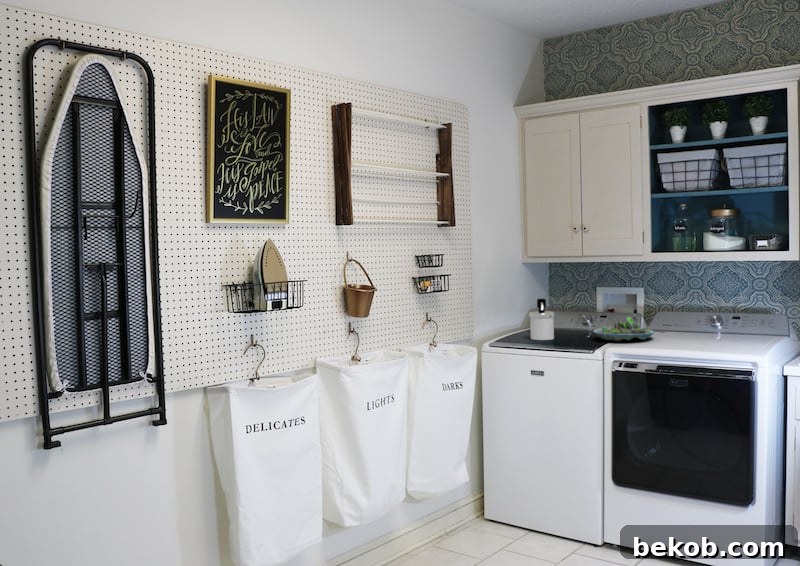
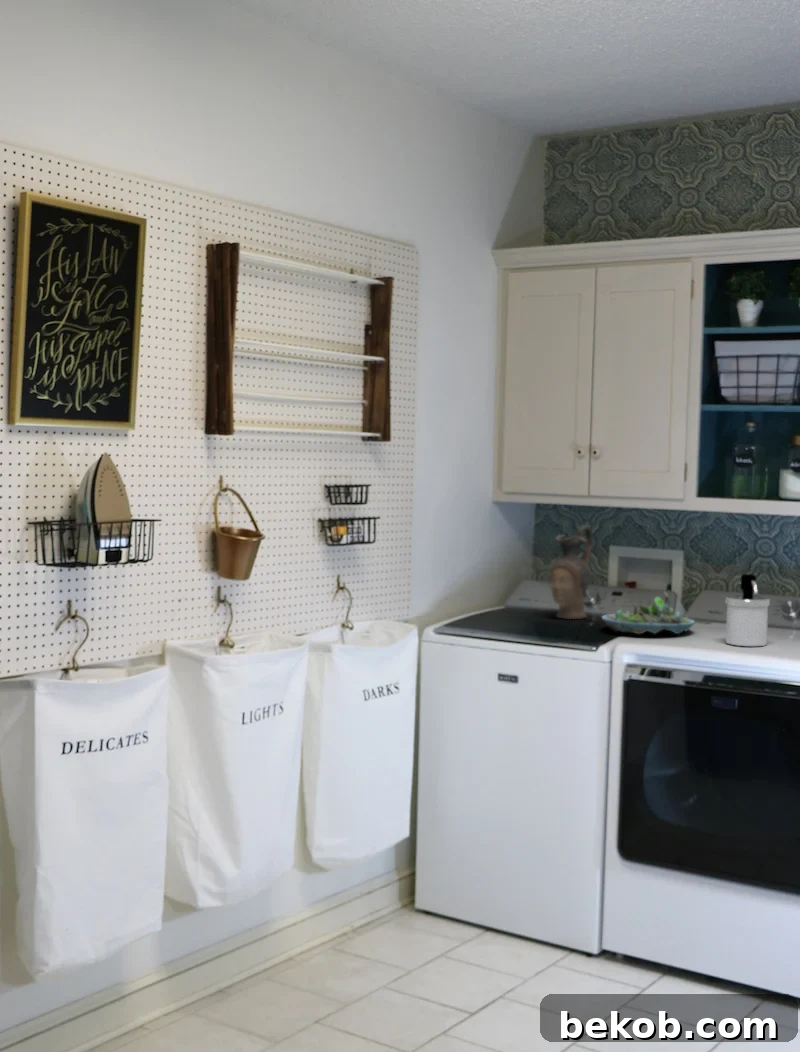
ceramic pitcher: none [558,274,585,333] -> present [550,525,593,619]
soap dispenser: present [529,299,554,340] -> present [726,574,770,646]

